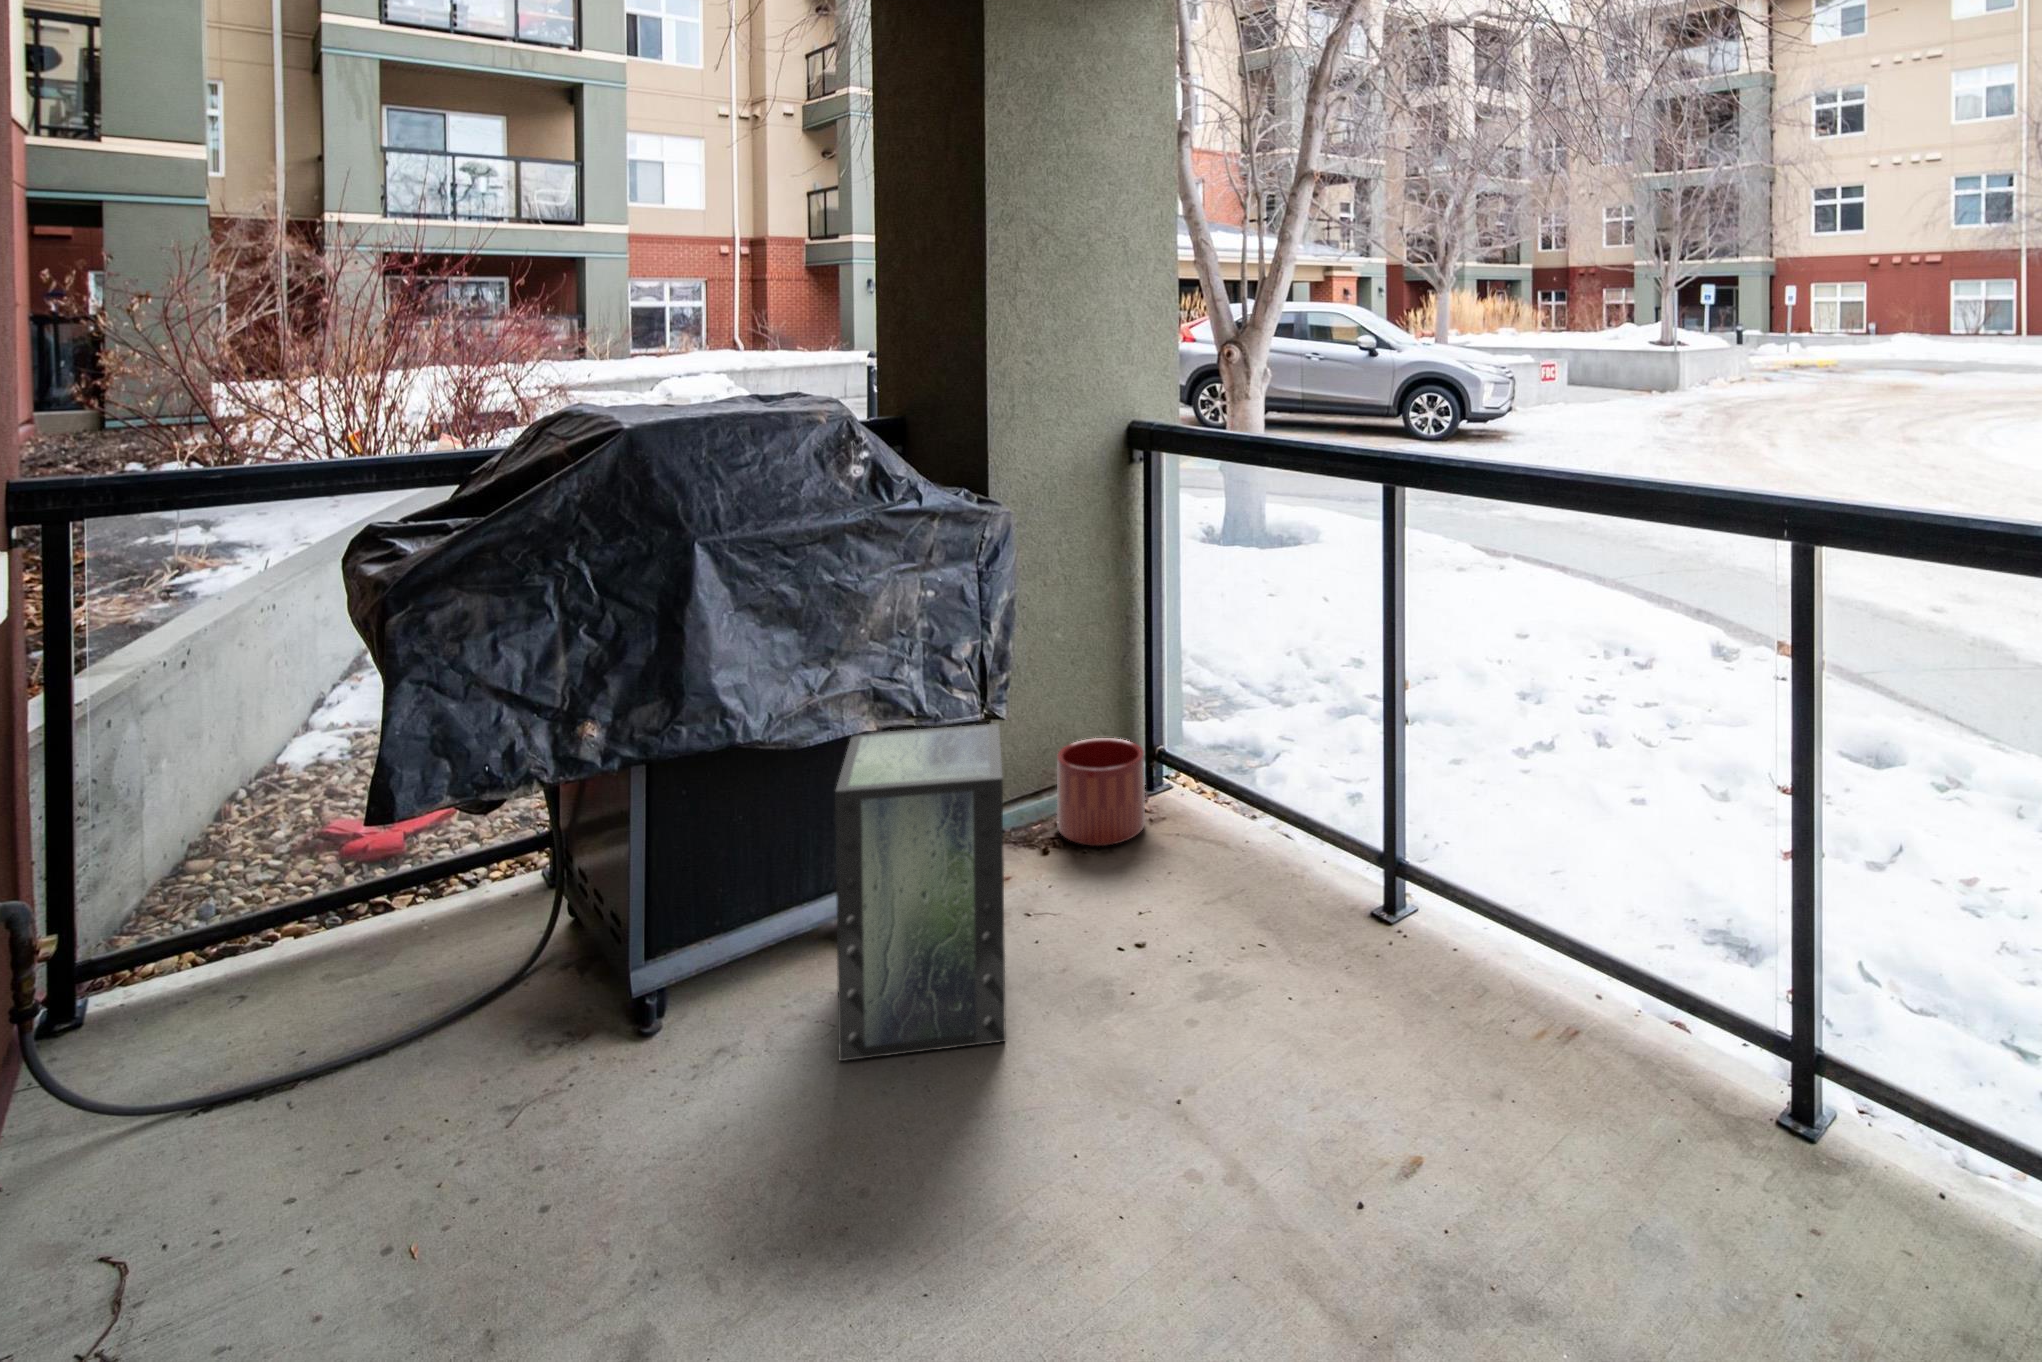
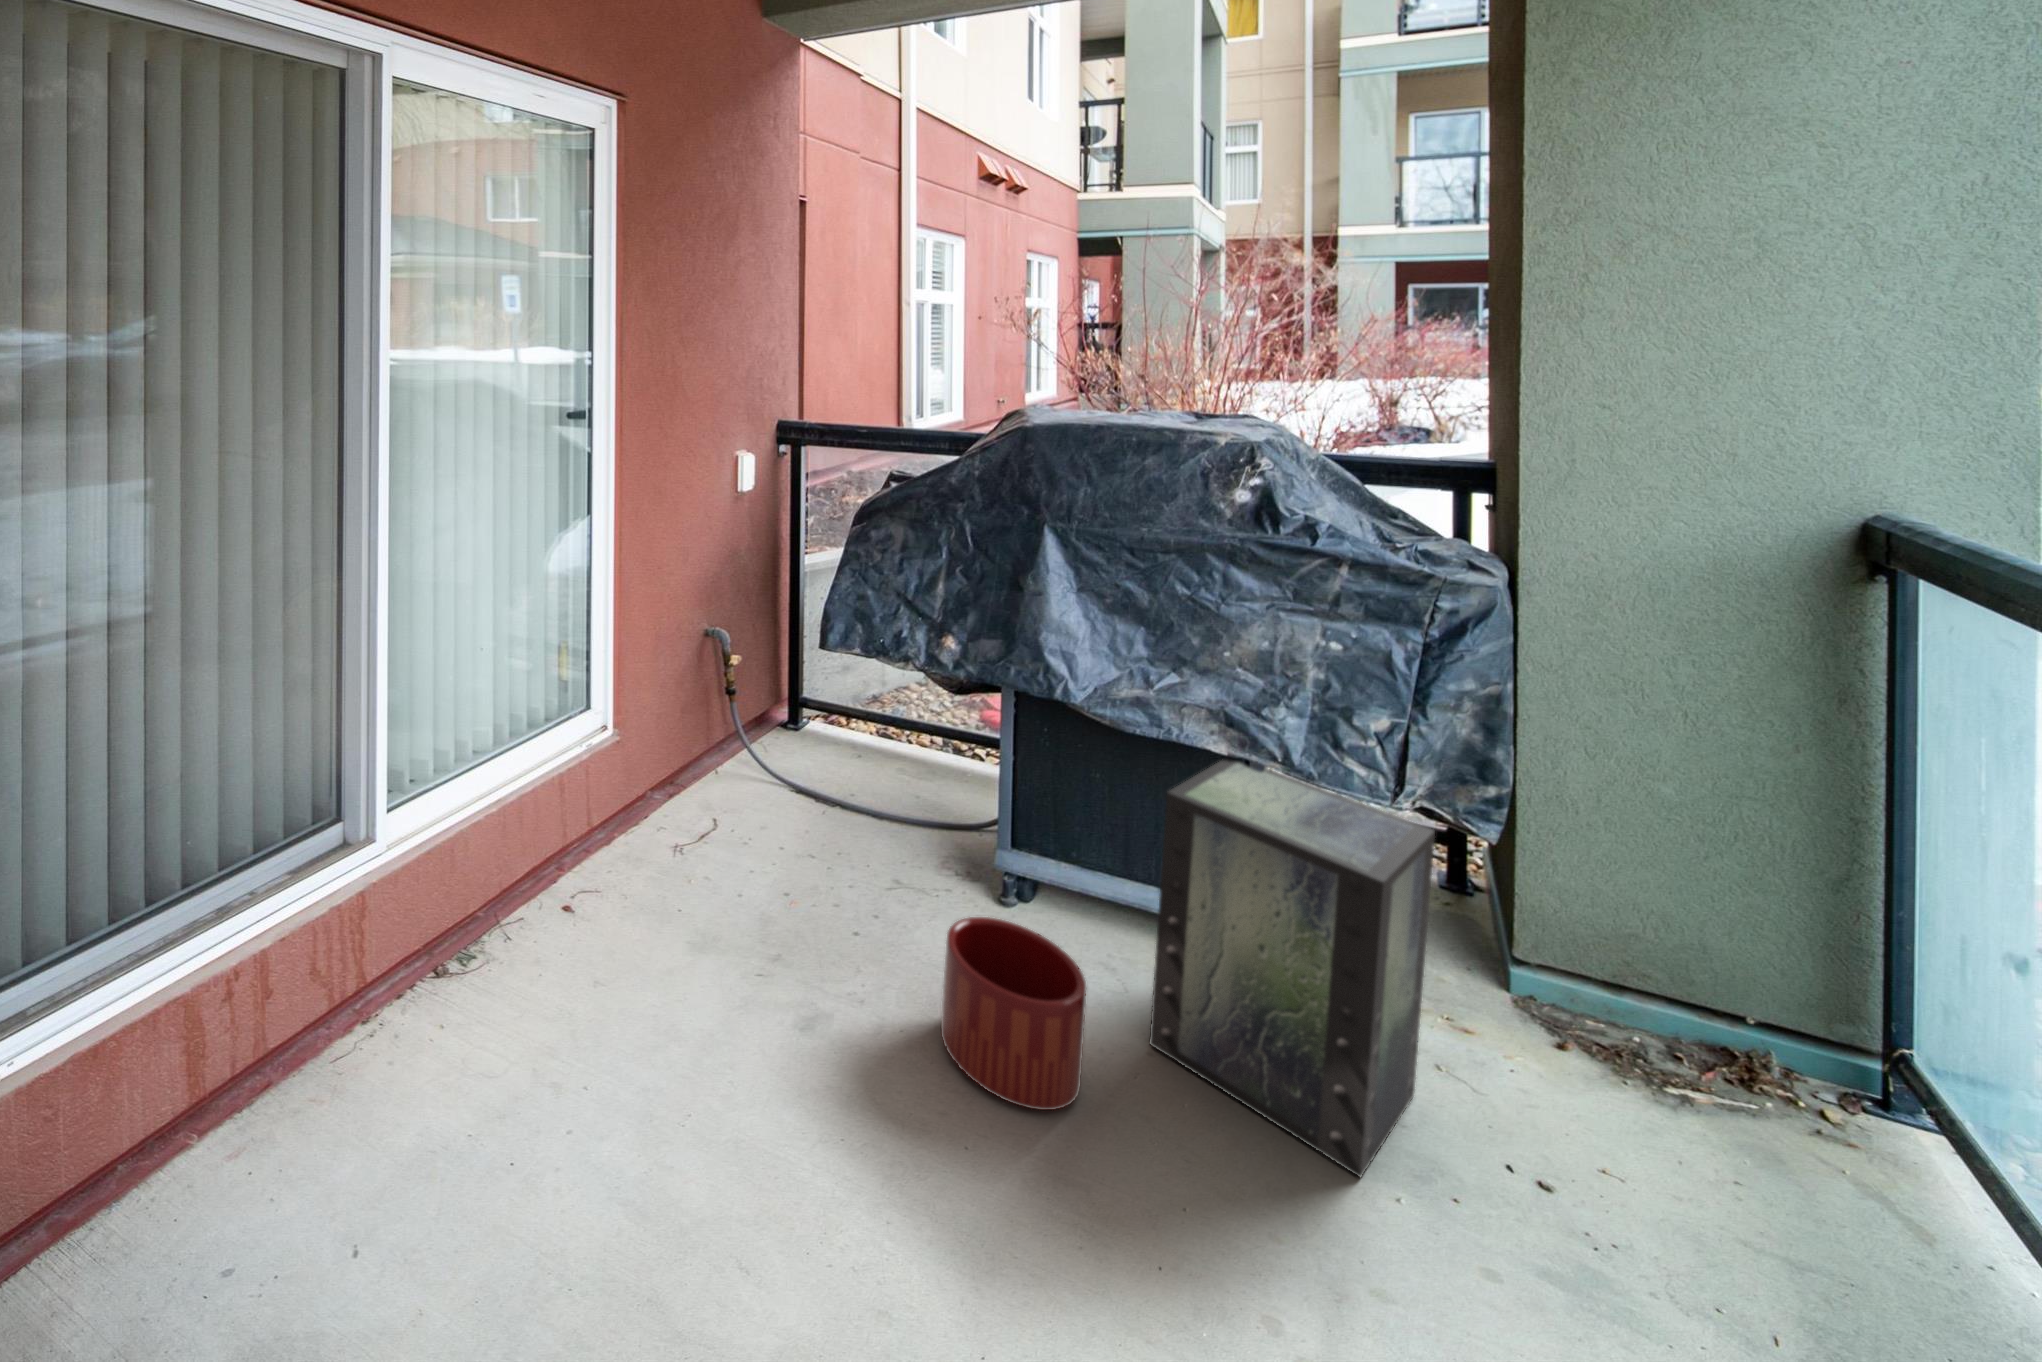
planter: present [1057,738,1145,846] -> present [941,917,1087,1110]

